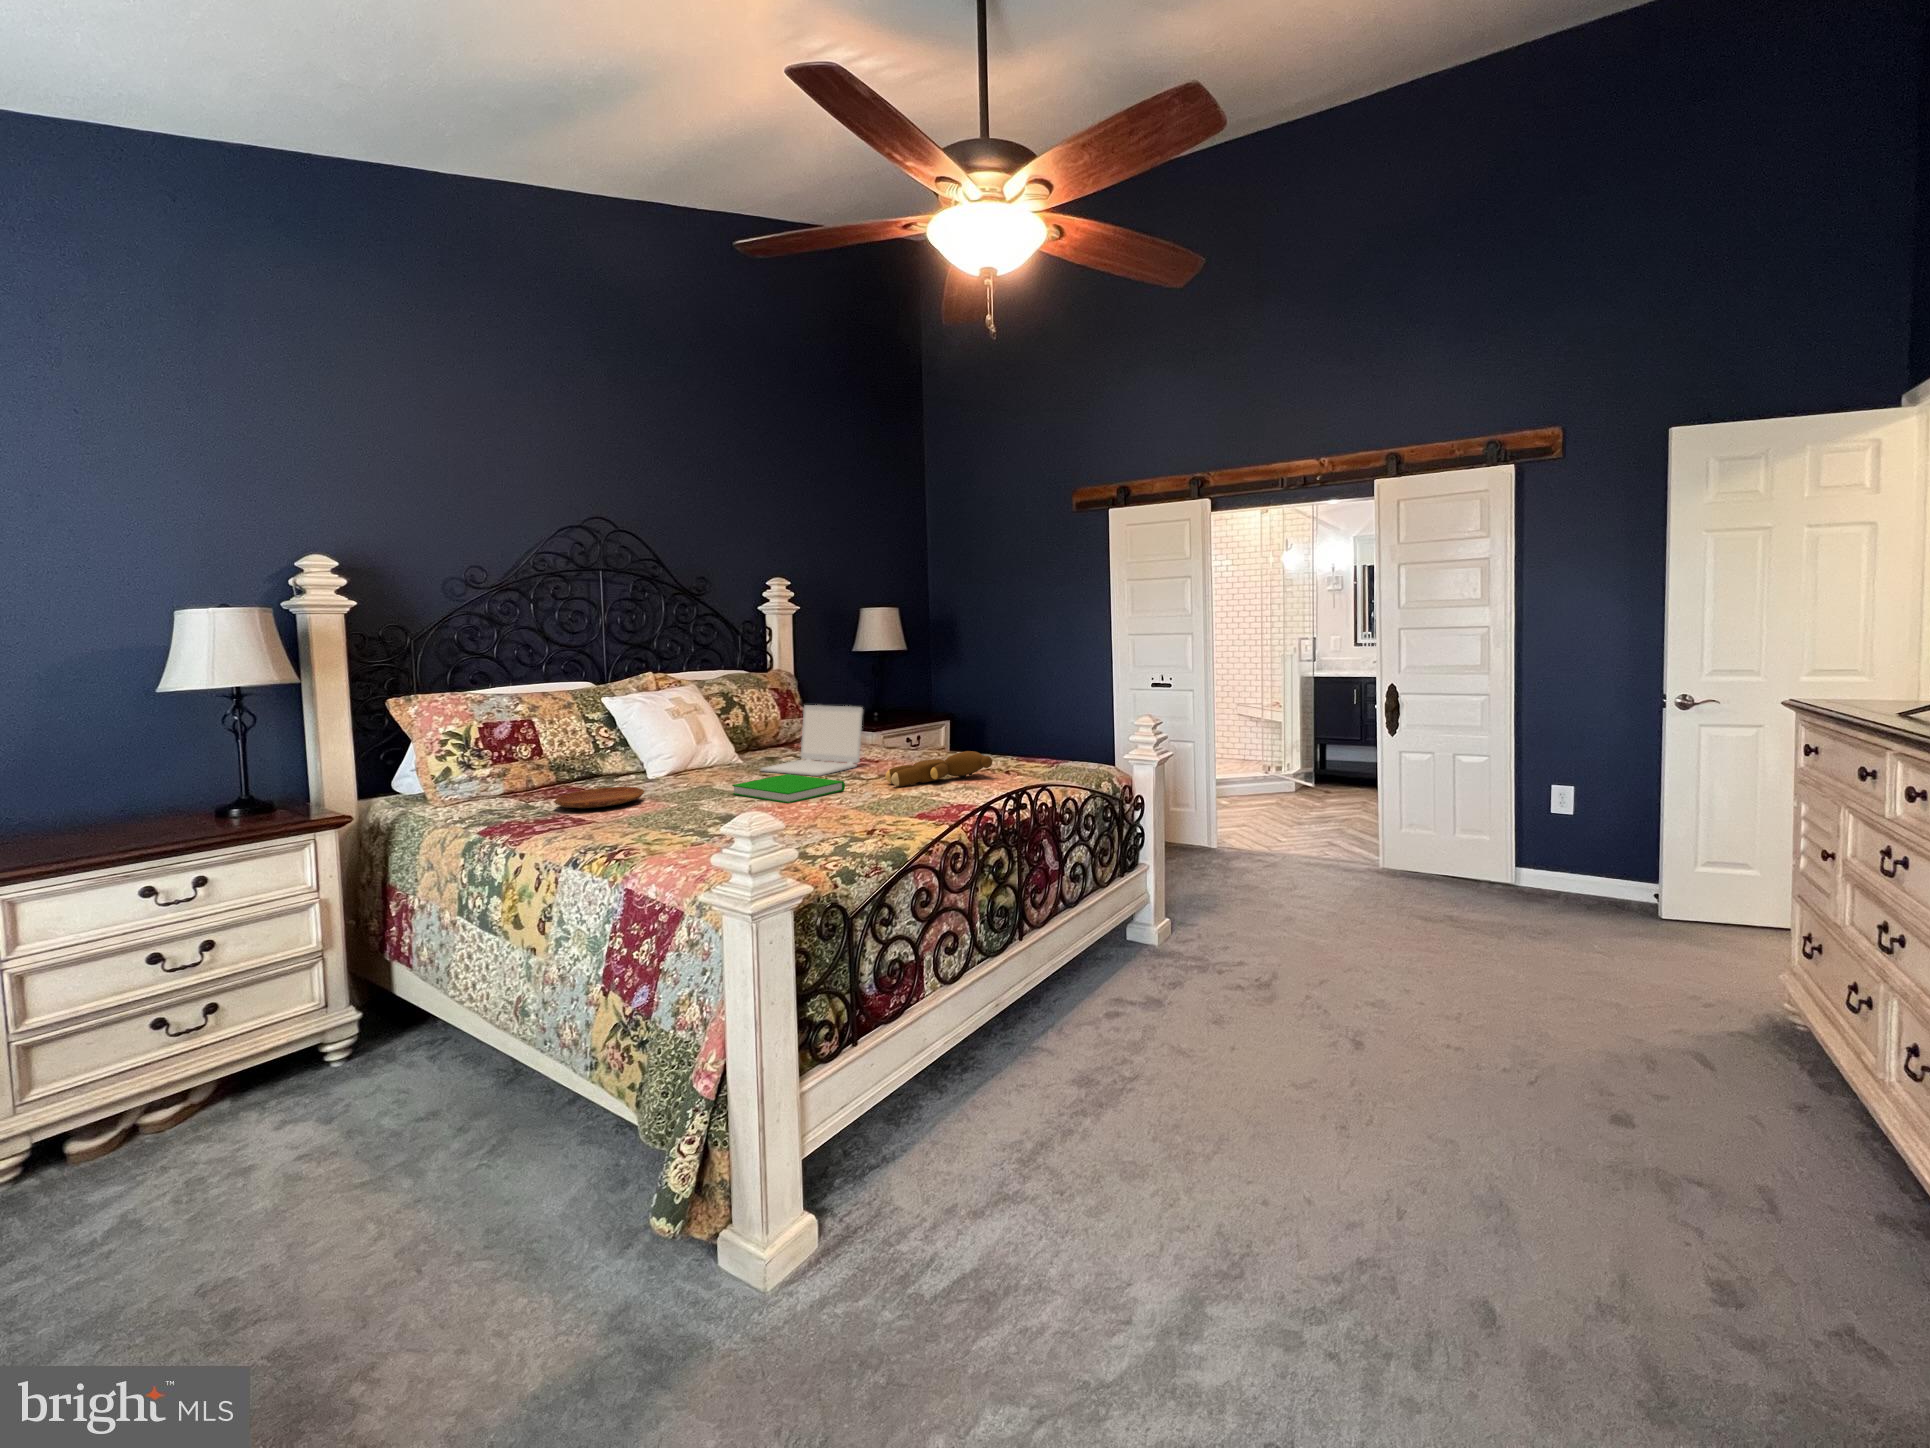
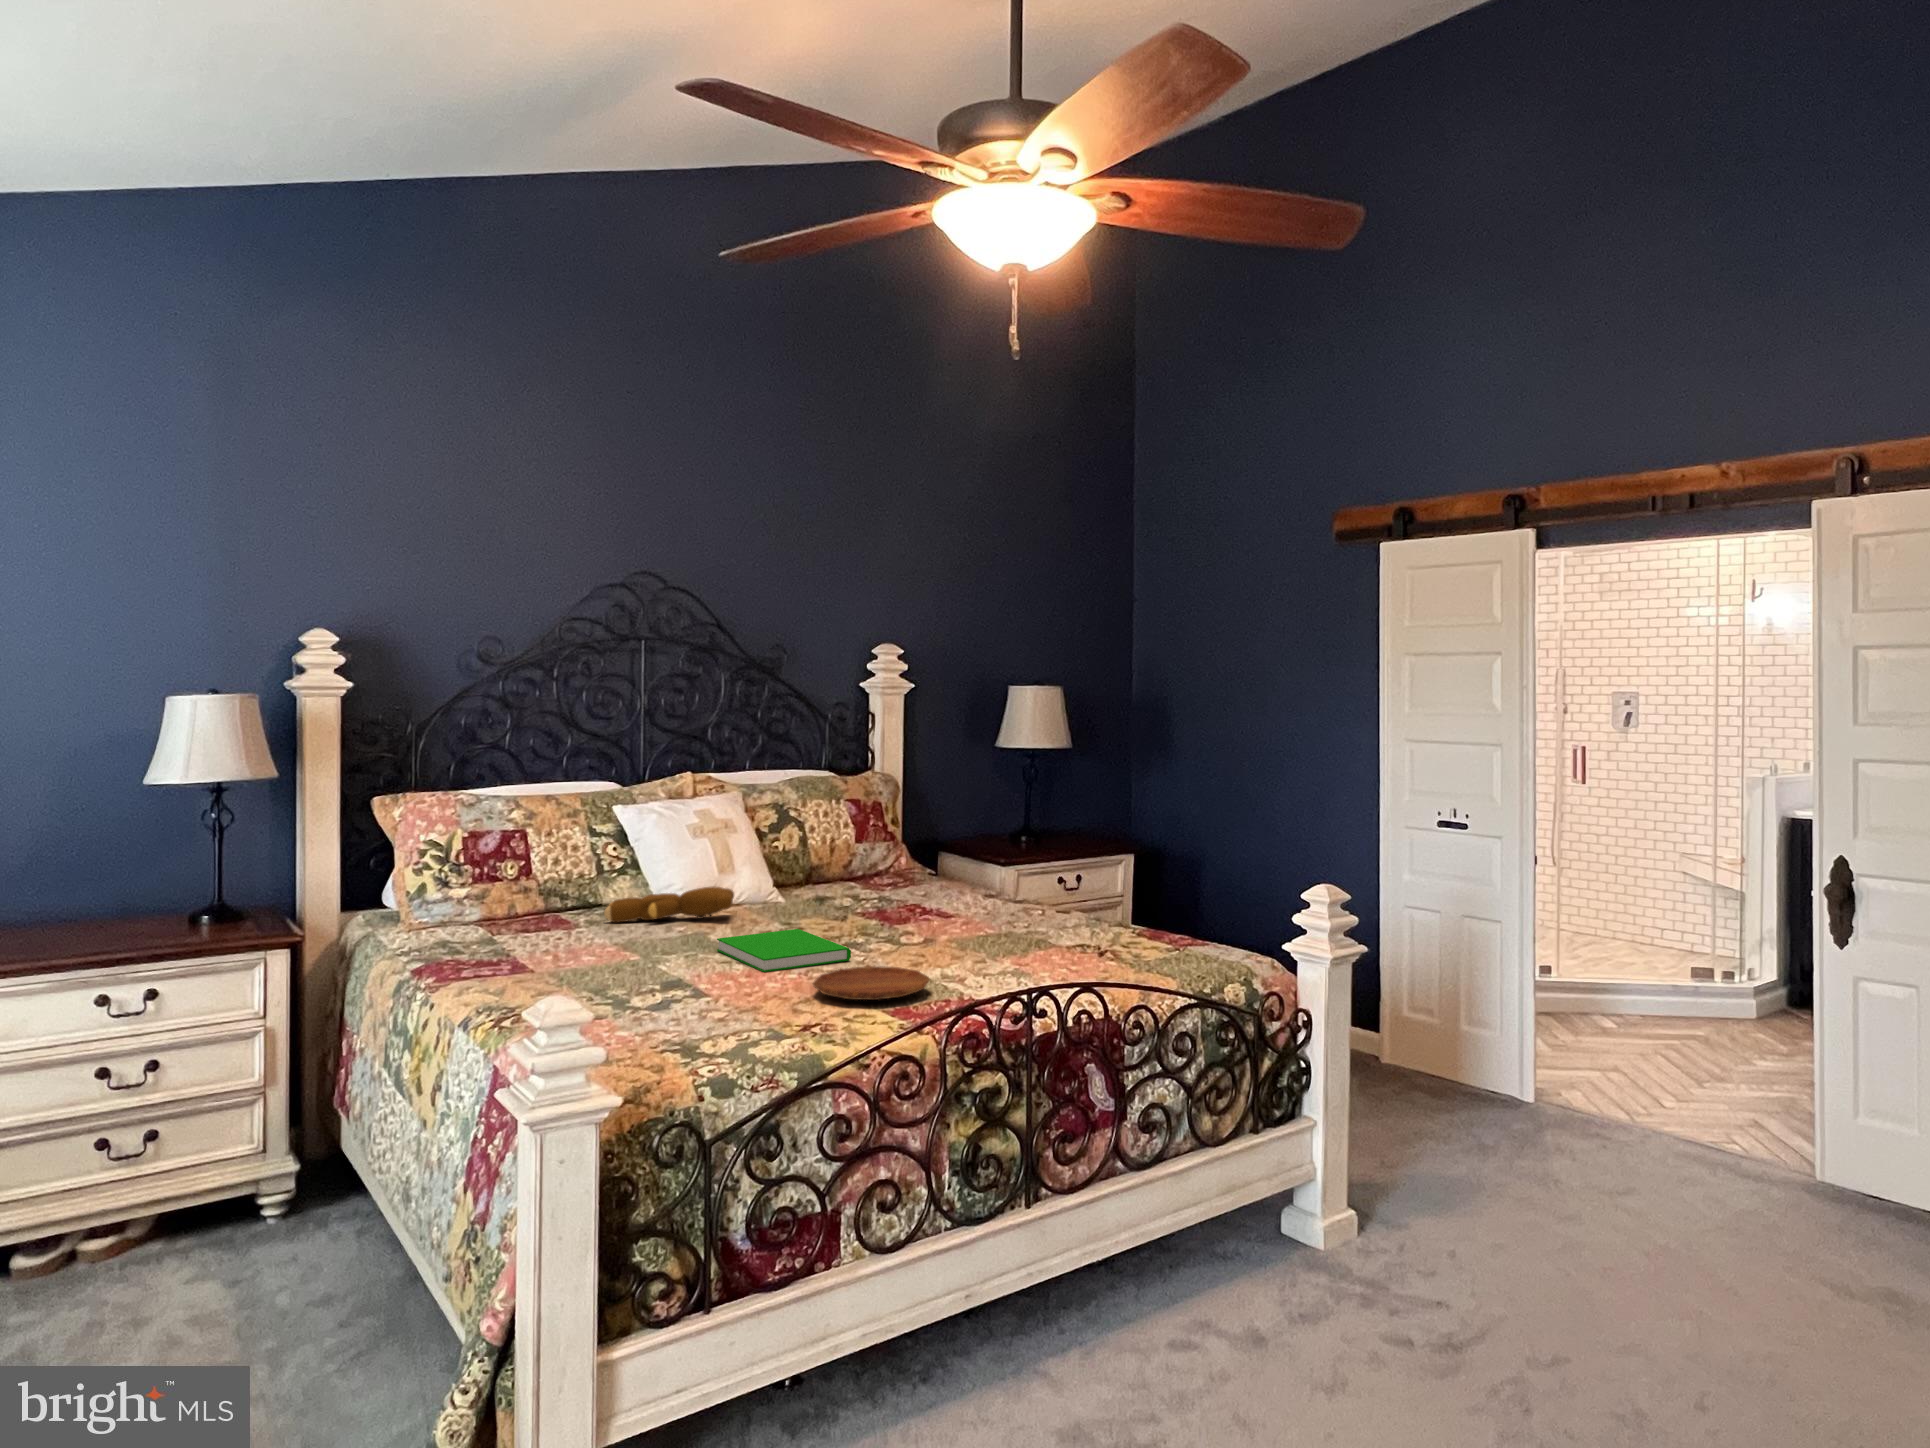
laptop: present [761,705,863,776] -> none [788,832,923,934]
teddy bear: present [885,751,992,787] -> present [604,887,734,923]
tray: present [554,787,645,808] -> present [813,966,930,1000]

